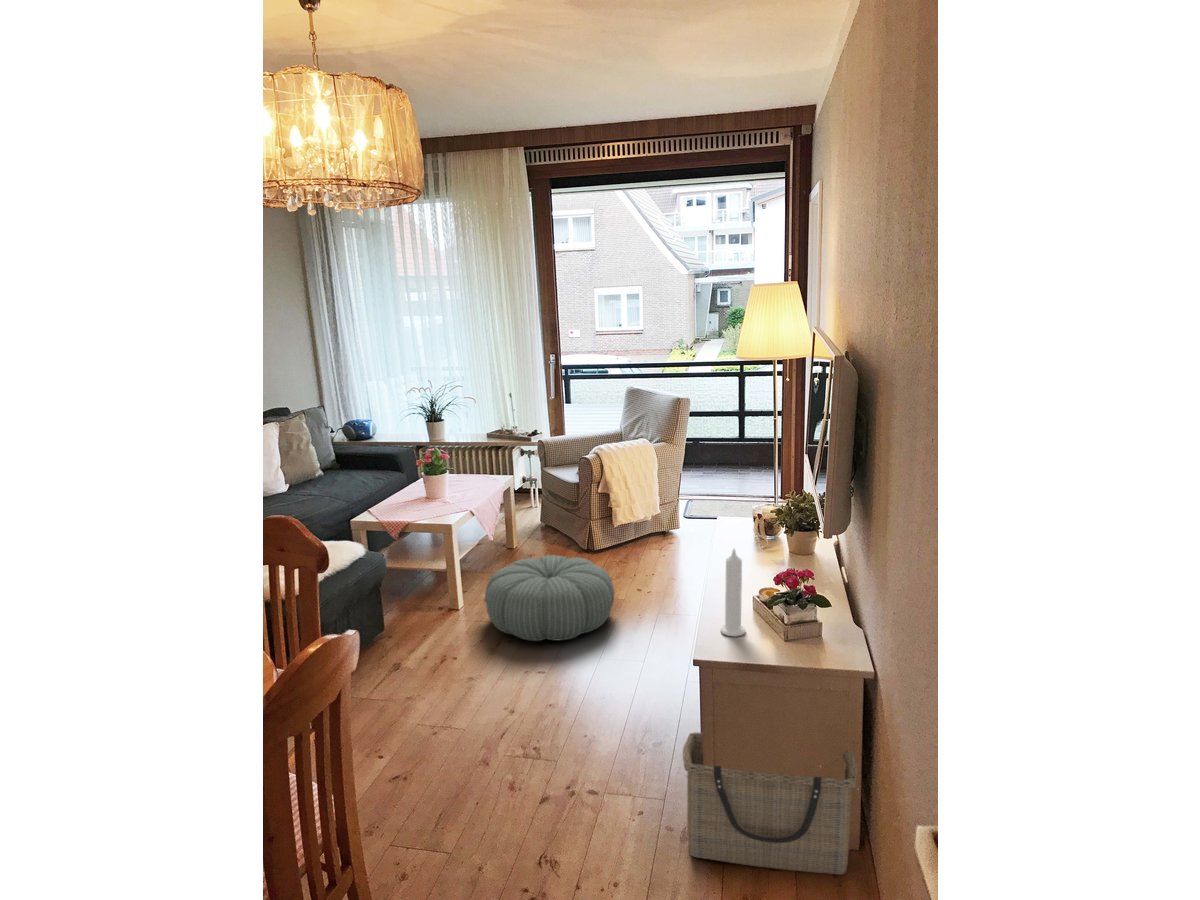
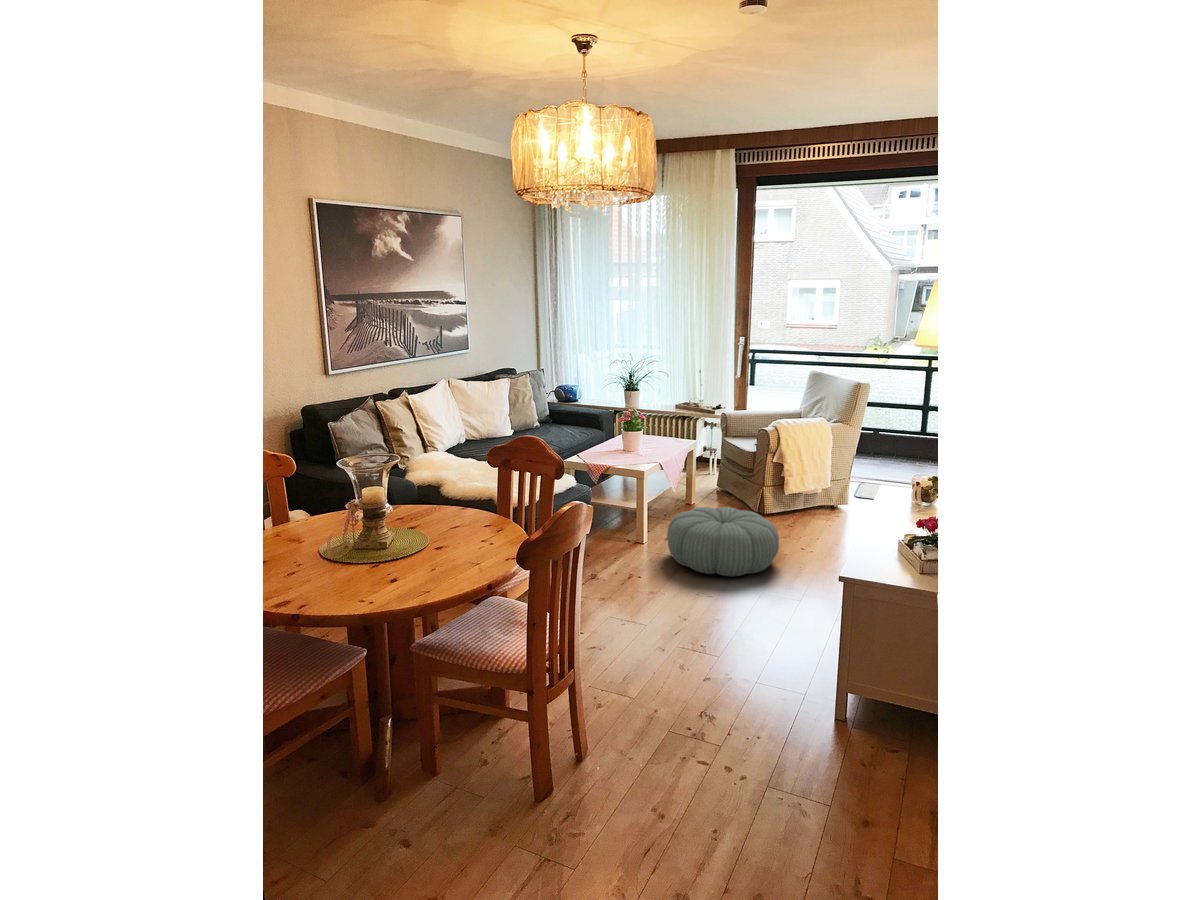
candle: present [721,549,746,636] -> none [867,494,891,567]
basket: present [683,733,857,874] -> none [821,640,974,769]

